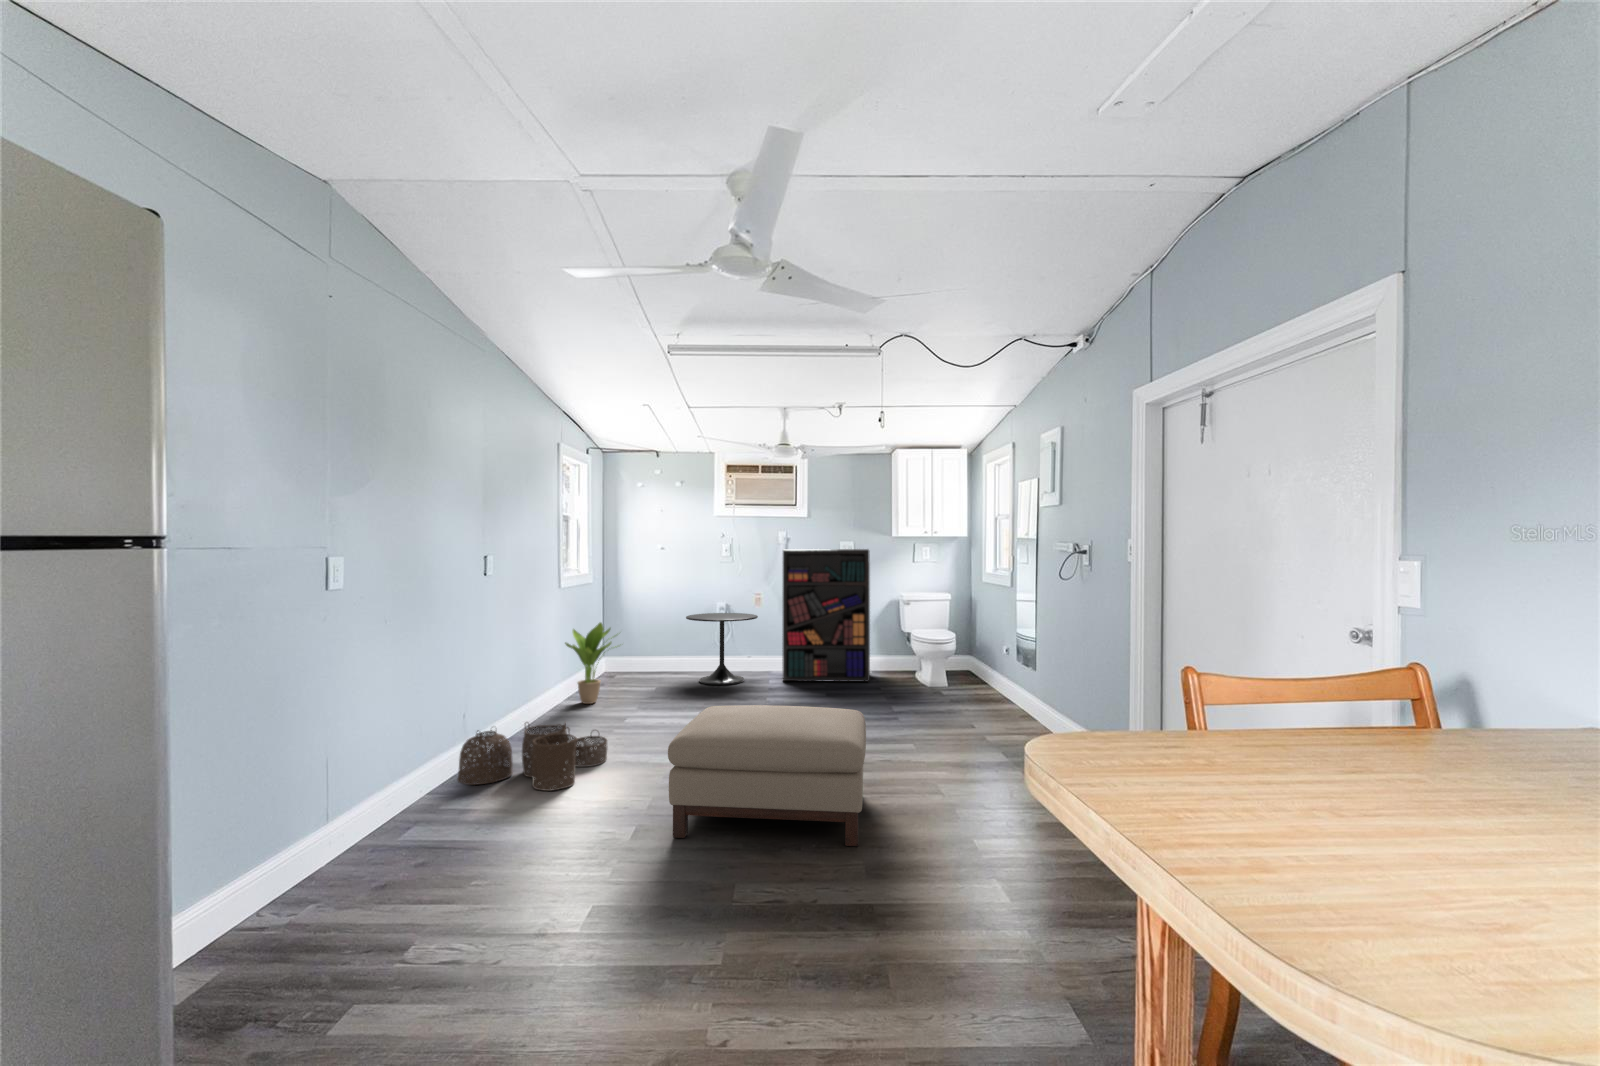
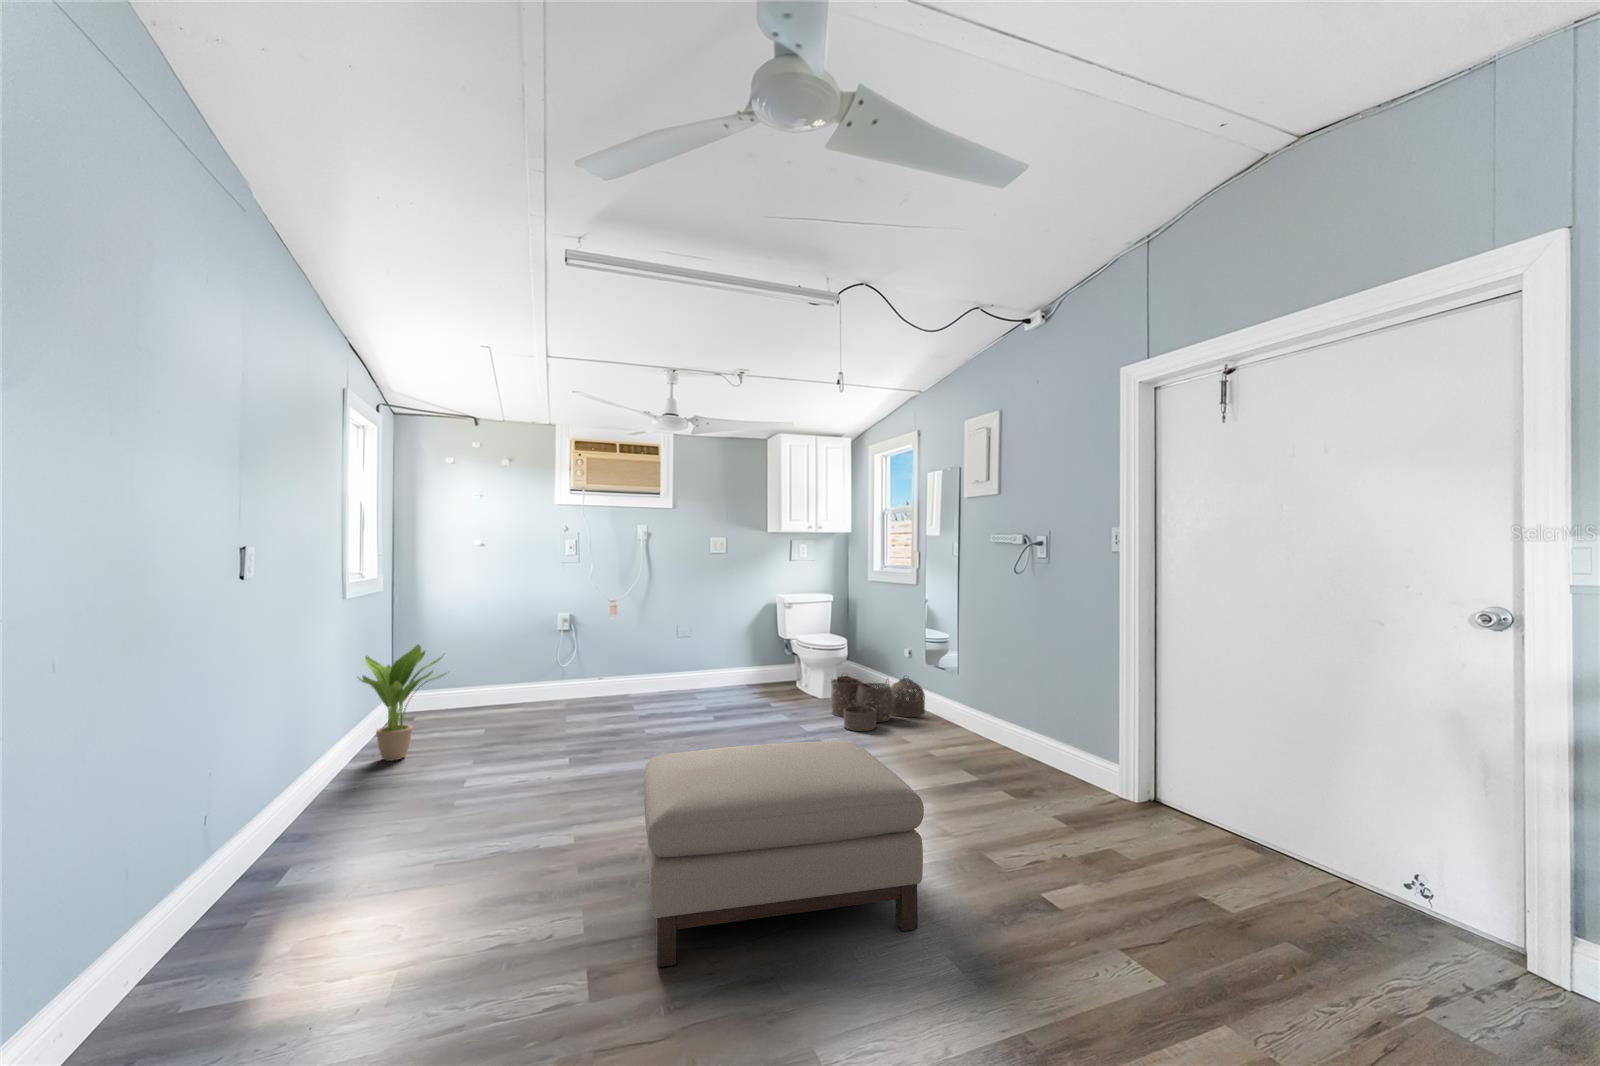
bookshelf: present [782,549,870,682] -> none [645,546,752,705]
side table: present [686,613,758,685] -> none [523,625,617,717]
woven basket: present [457,723,608,791] -> present [831,677,925,731]

